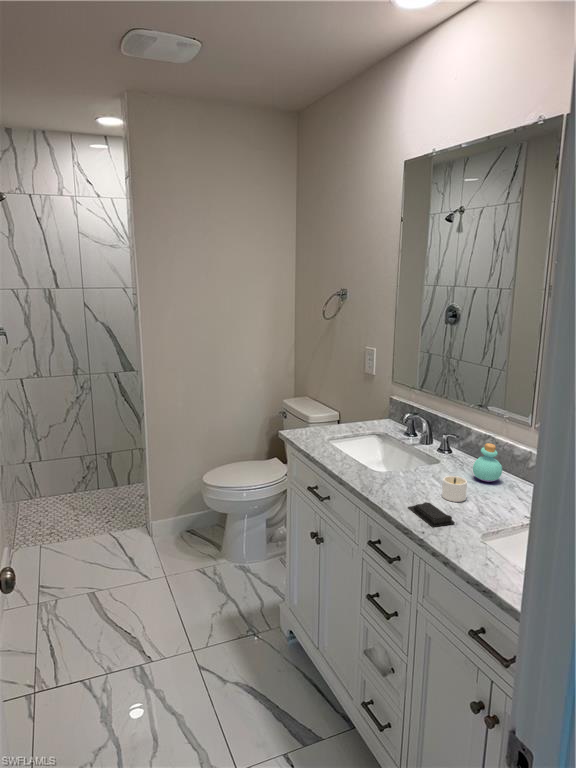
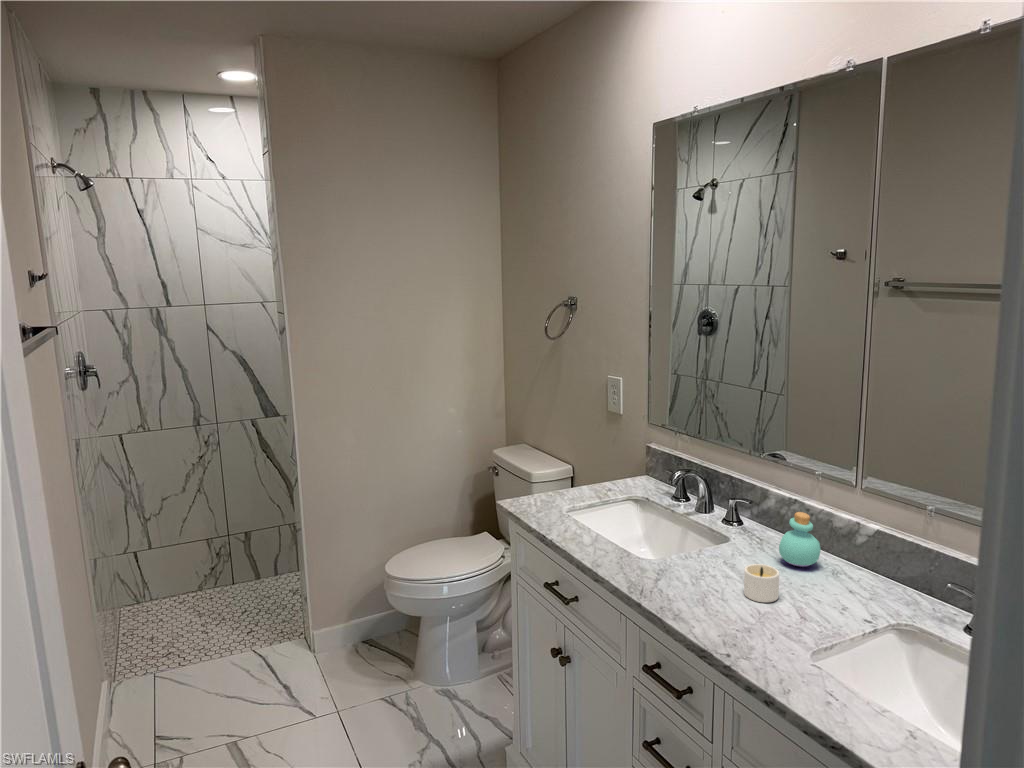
soap bar: present [408,502,455,527] -> none [700,607,773,647]

